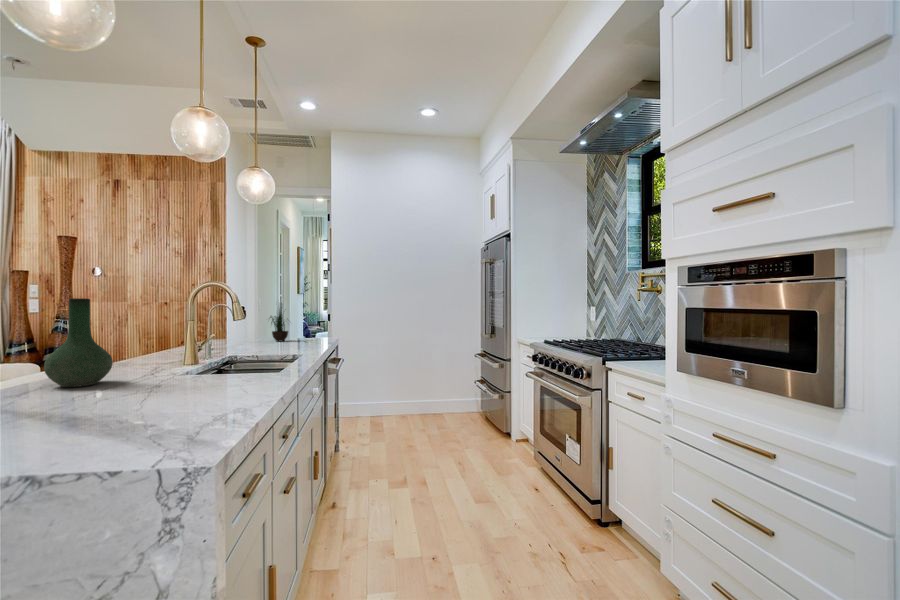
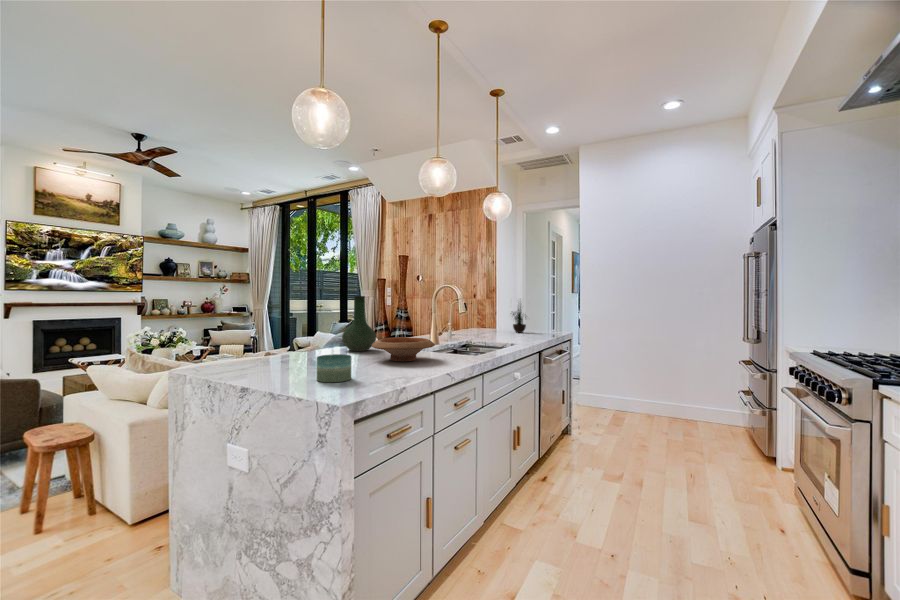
wooden bowl: none [133,356,237,393] -> present [372,337,435,361]
candle: none [88,391,155,440] -> present [317,354,351,382]

